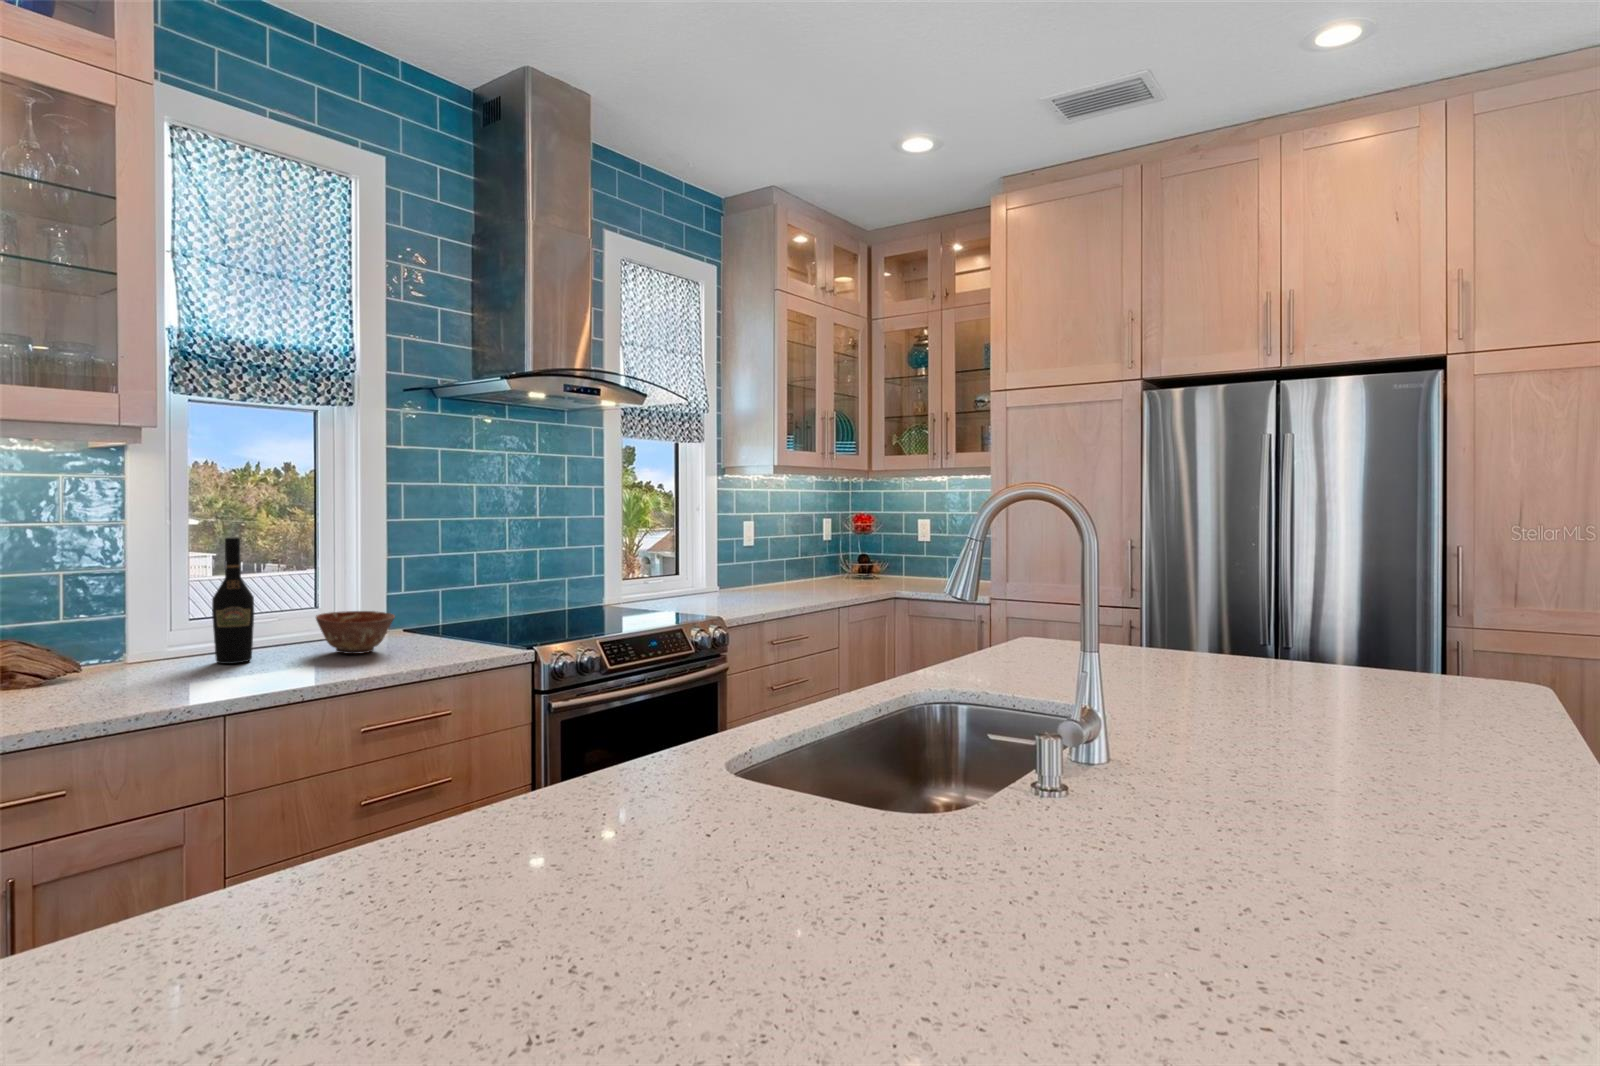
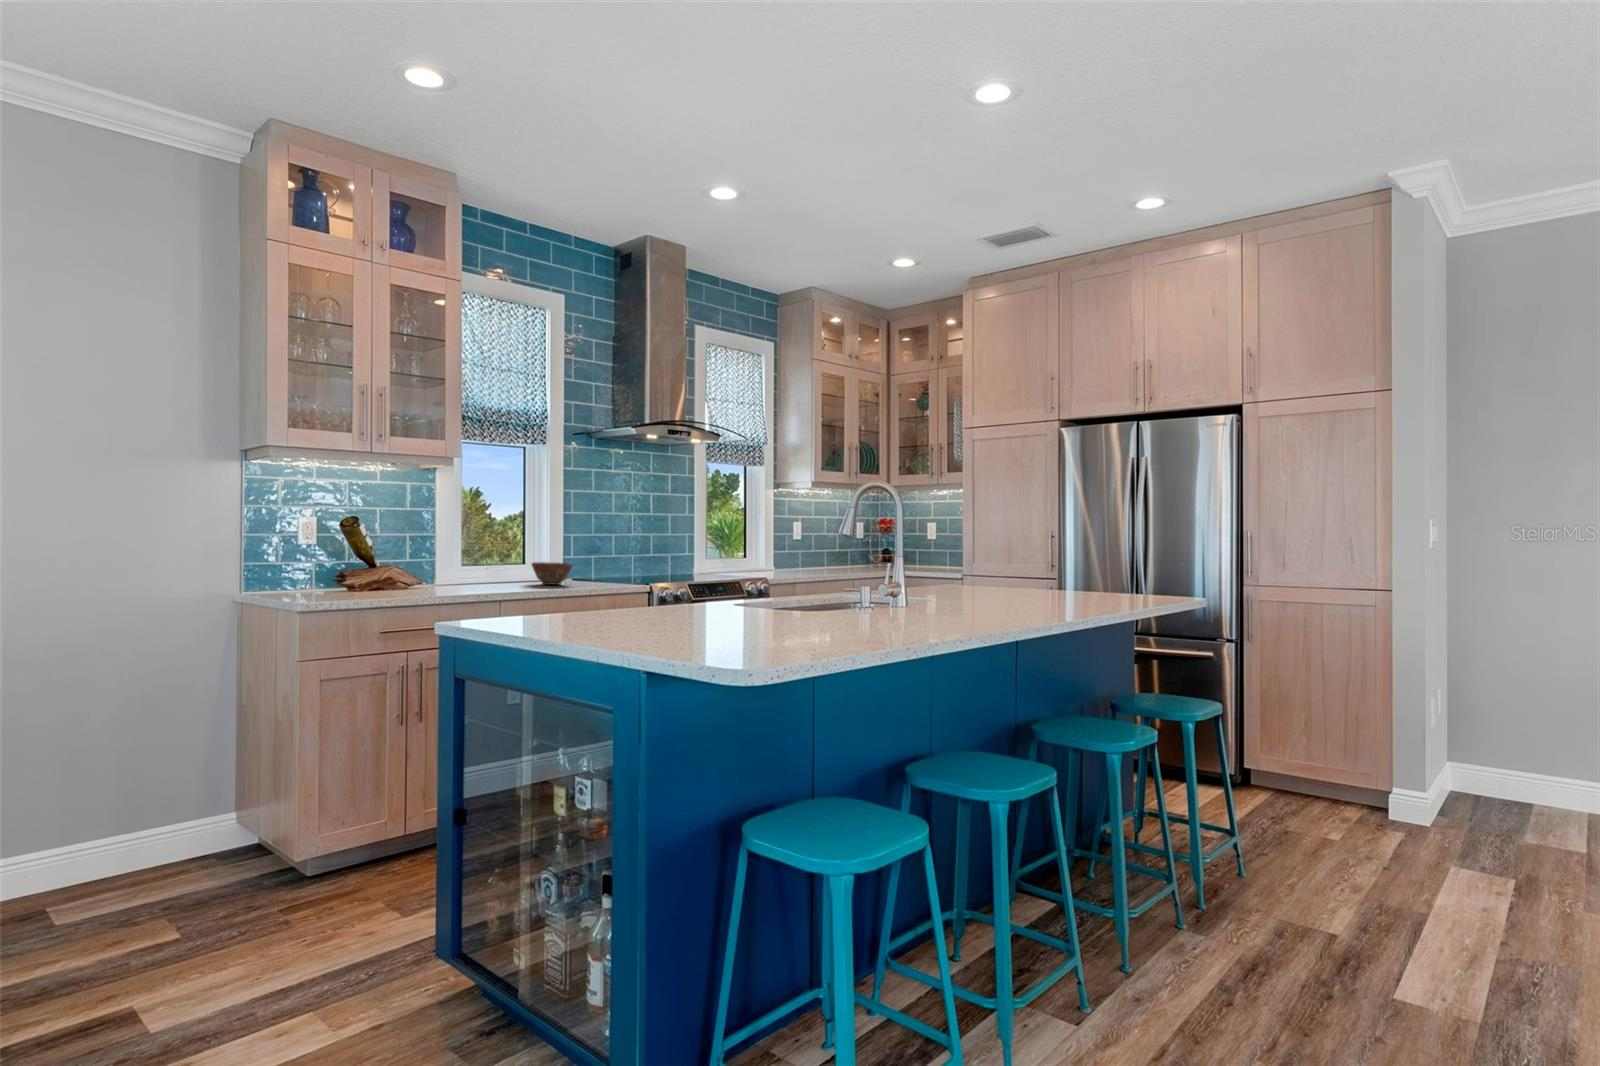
wine bottle: present [212,538,254,664] -> none [481,517,502,586]

